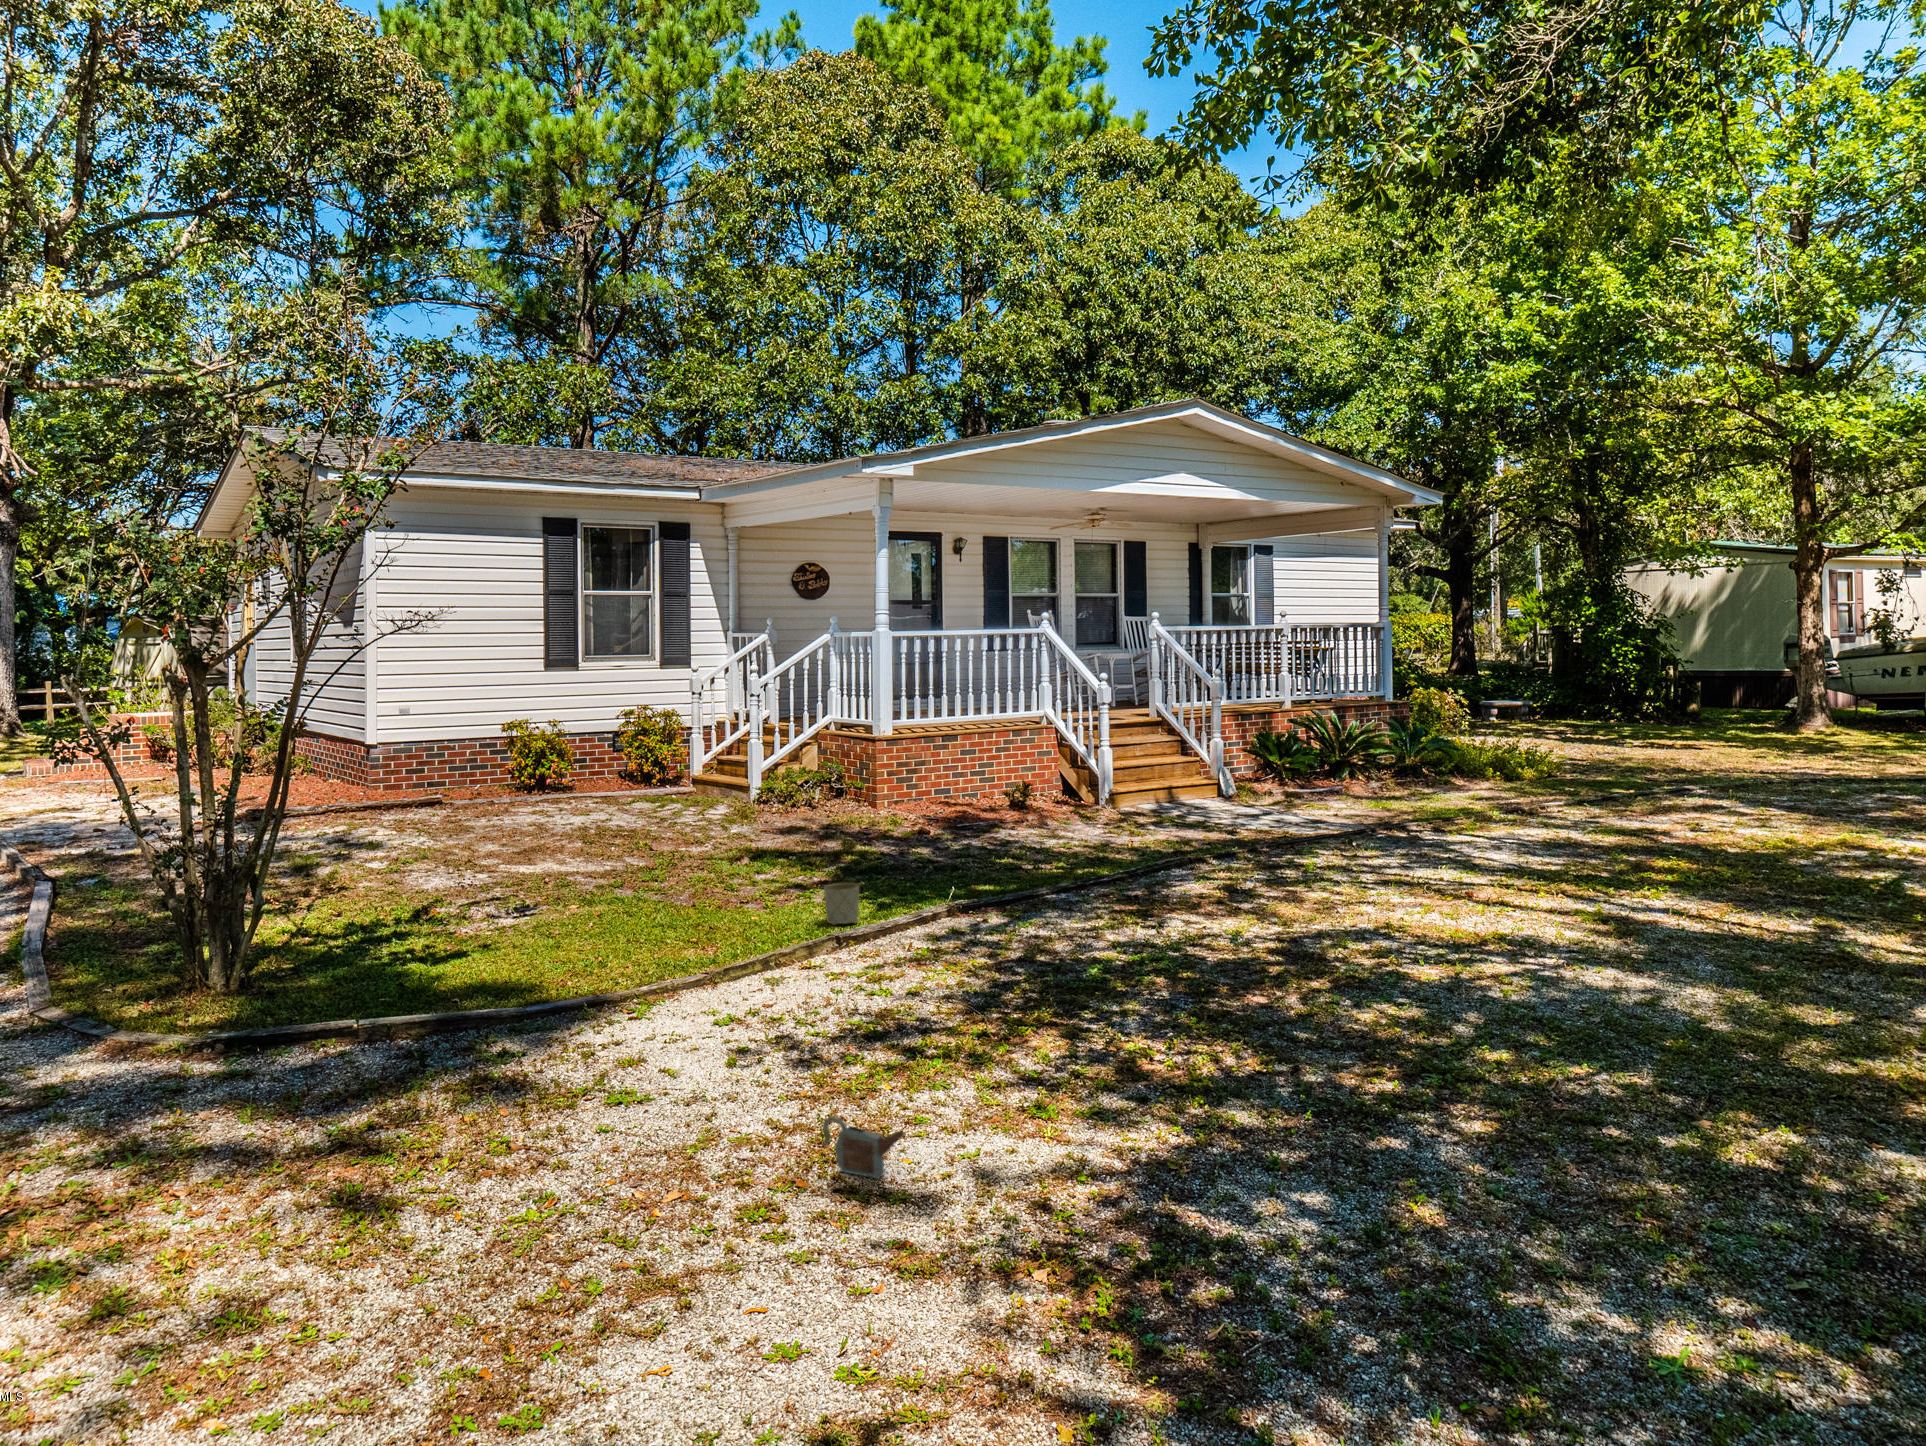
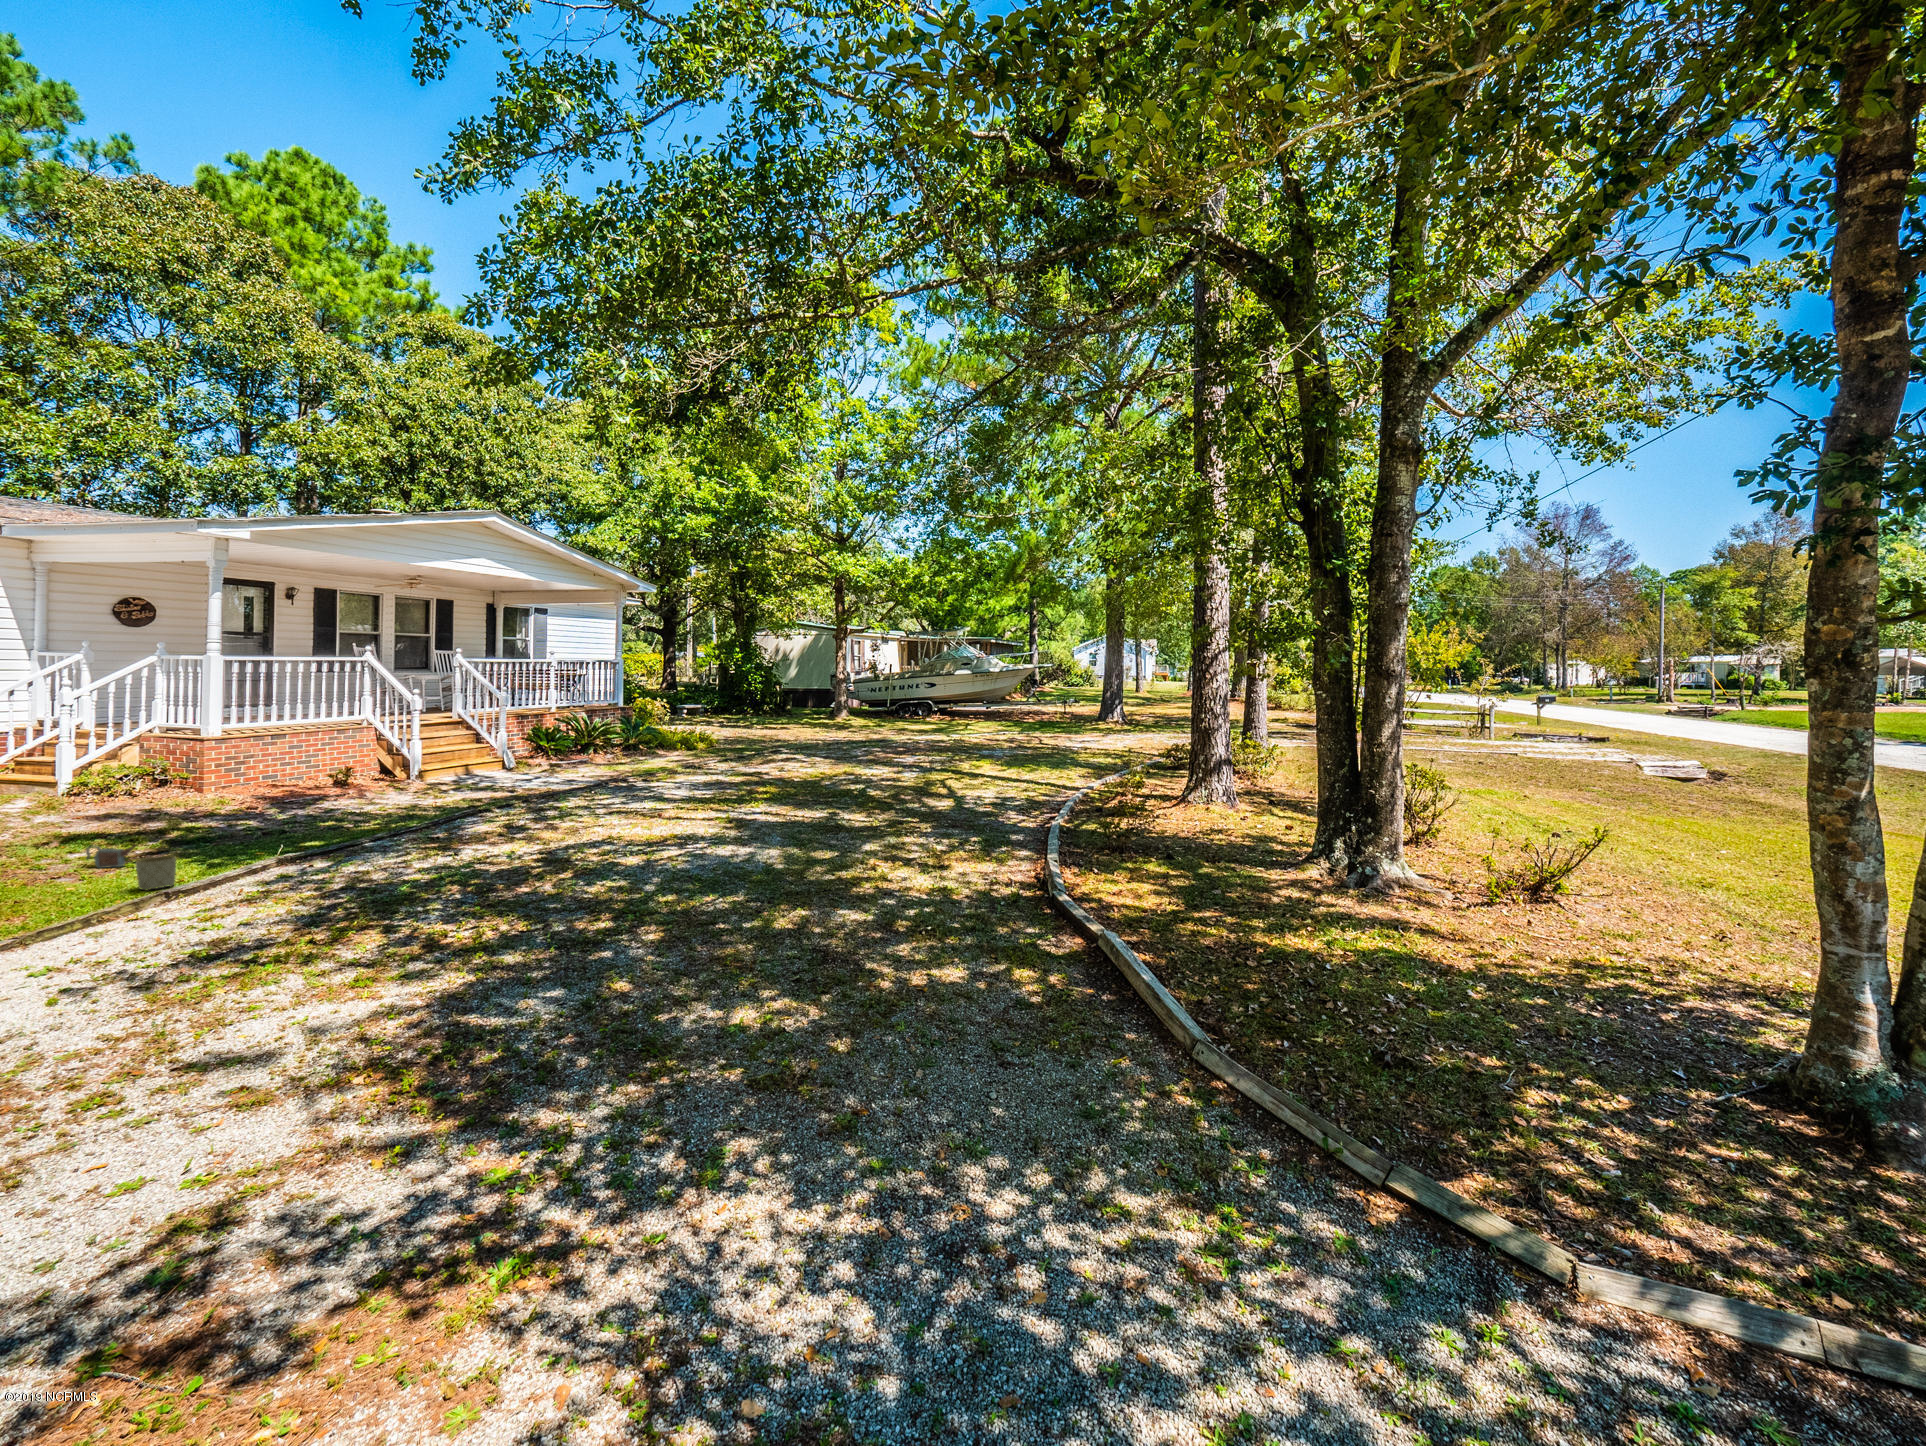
watering can: present [823,1116,905,1179] -> present [86,845,136,868]

